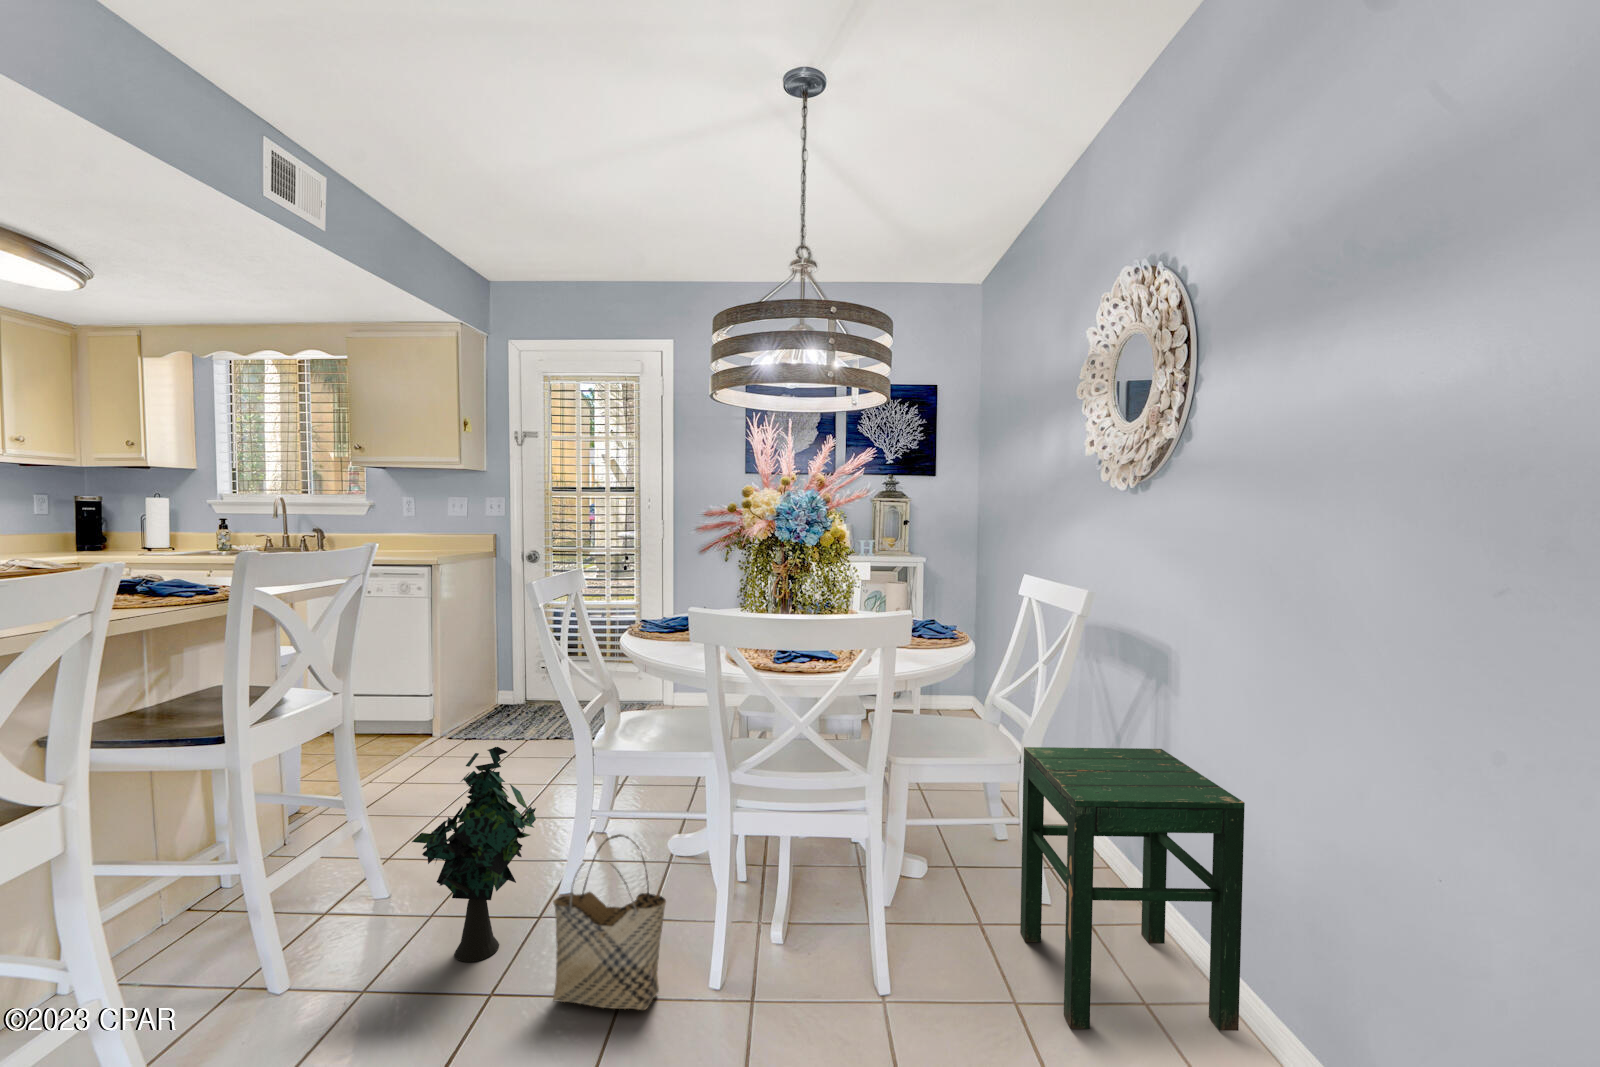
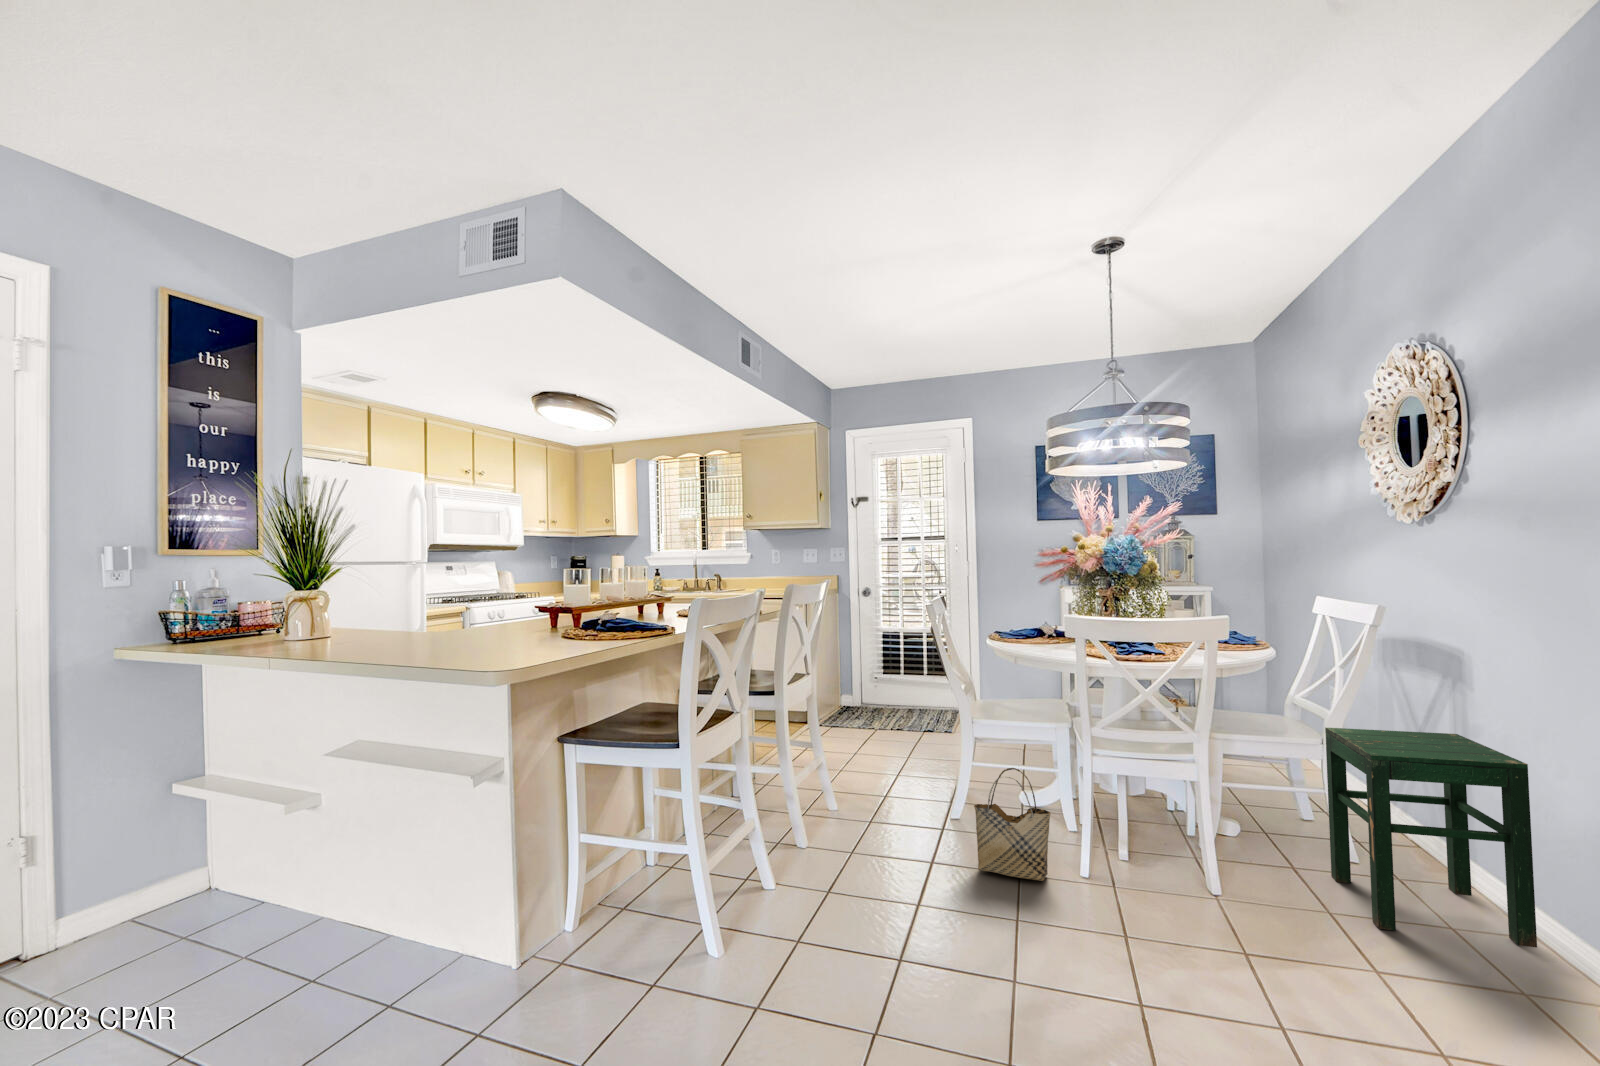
decorative plant: present [412,747,536,962] -> none [875,710,946,848]

